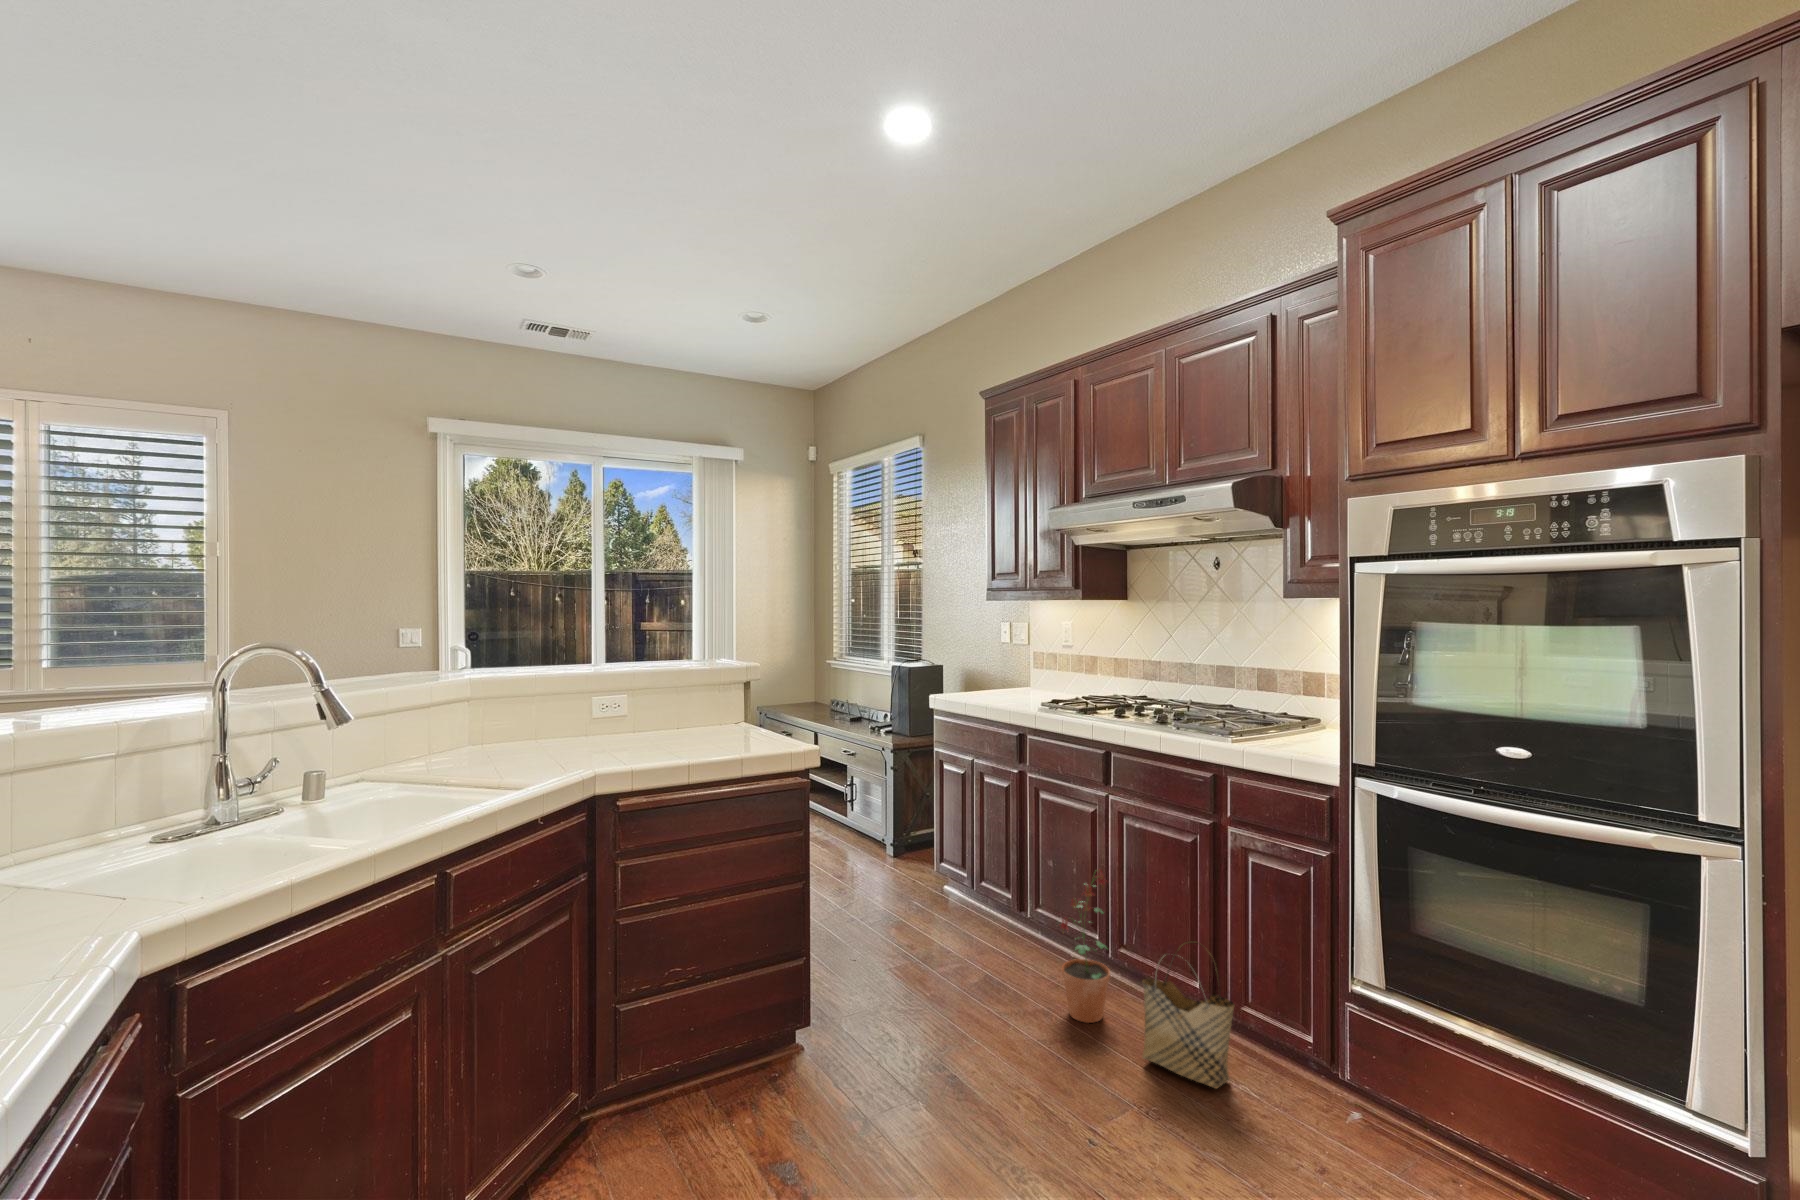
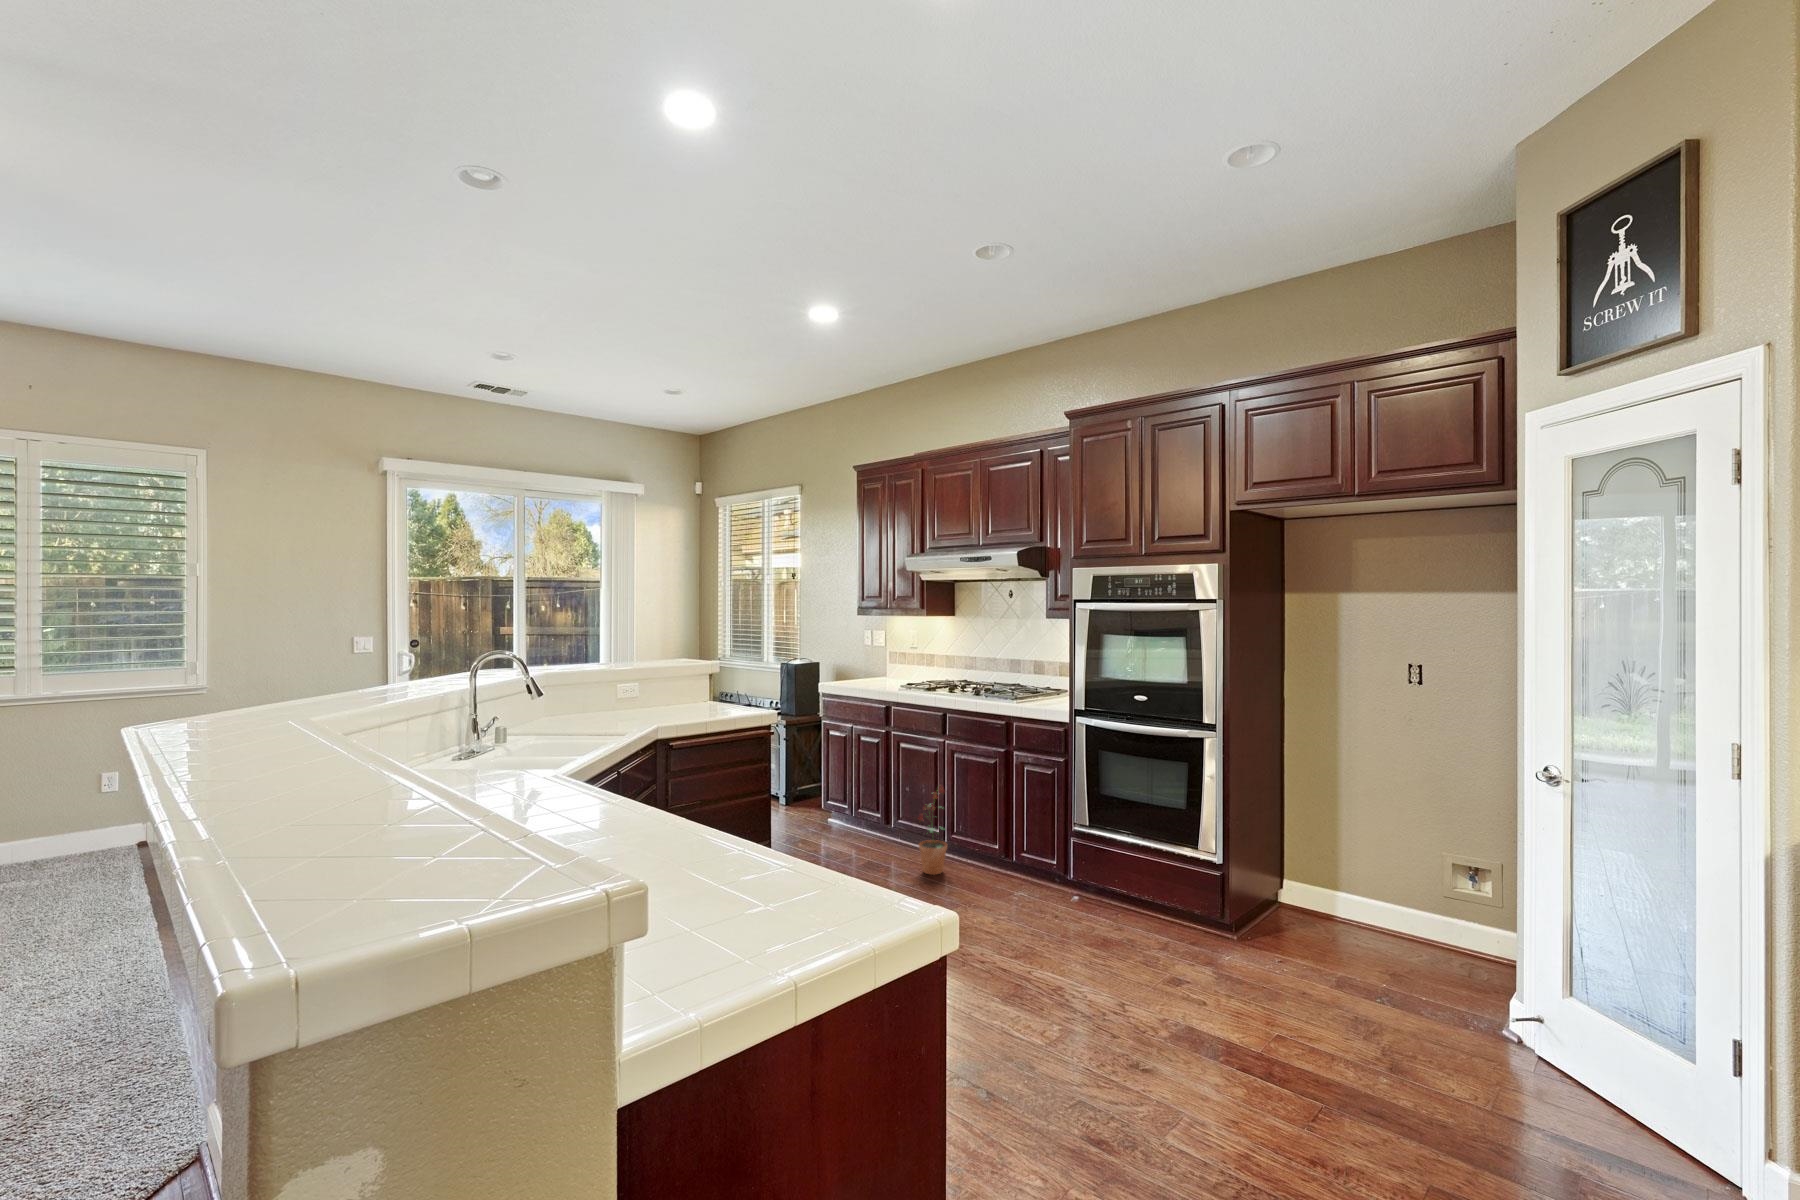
woven basket: present [1142,941,1234,1088] -> none [966,816,1016,892]

